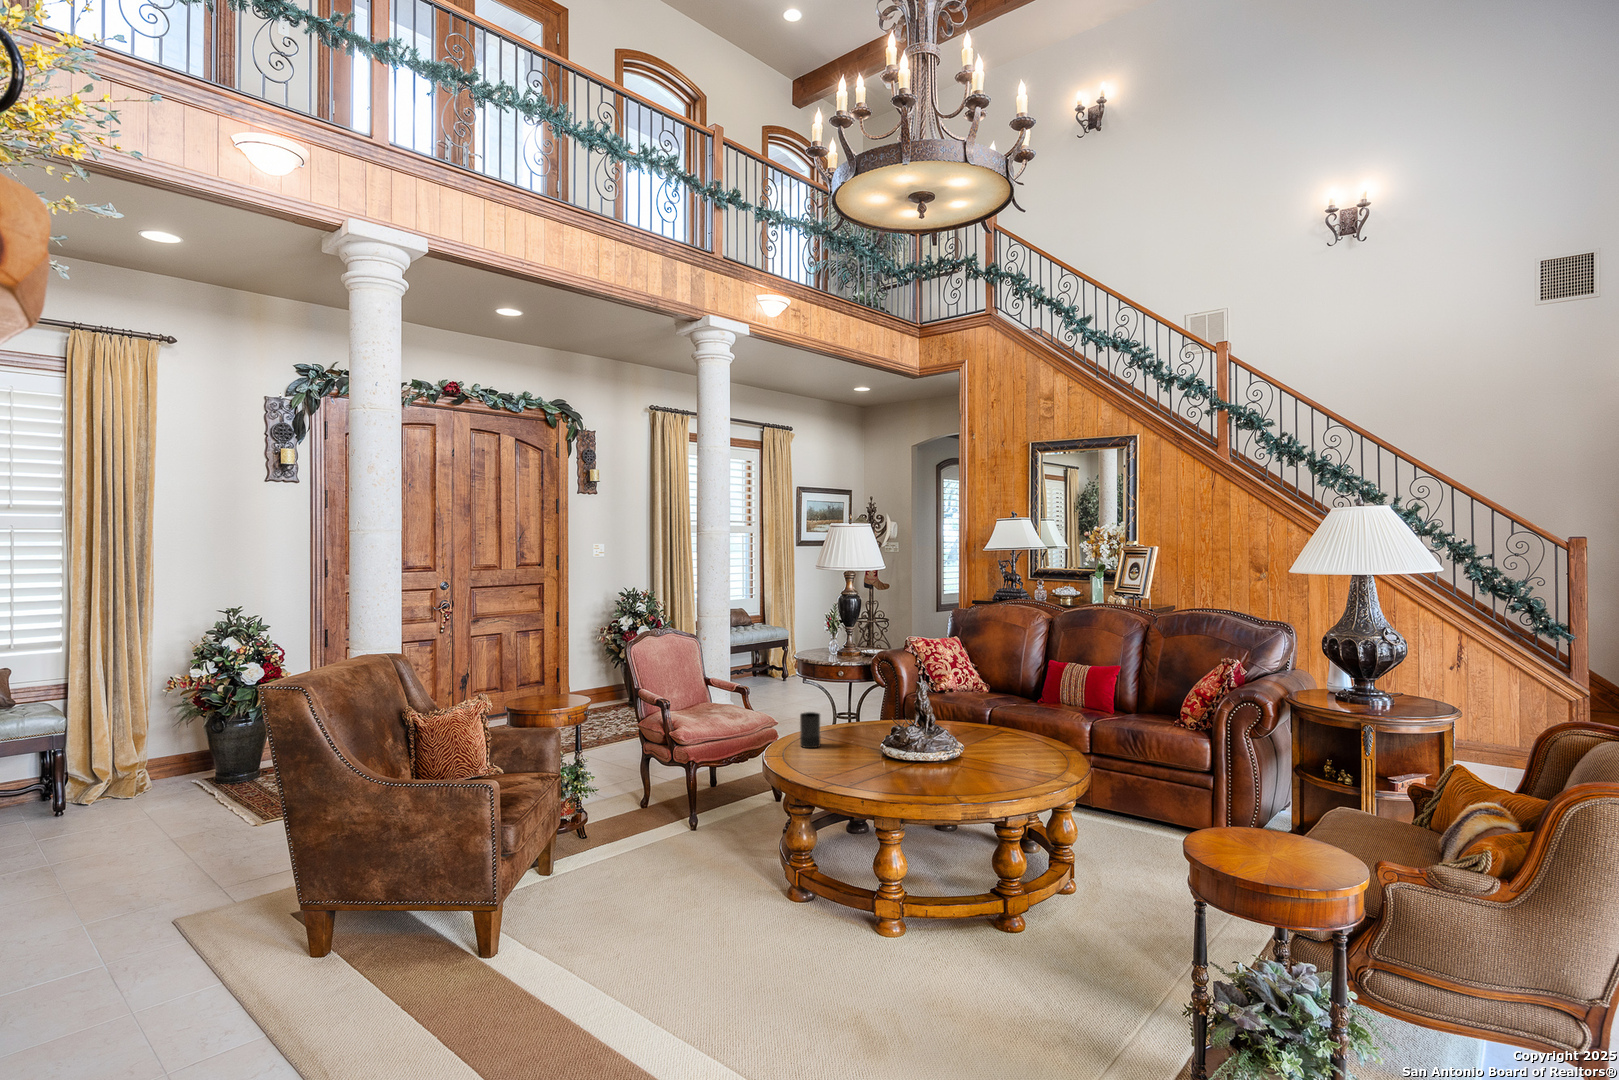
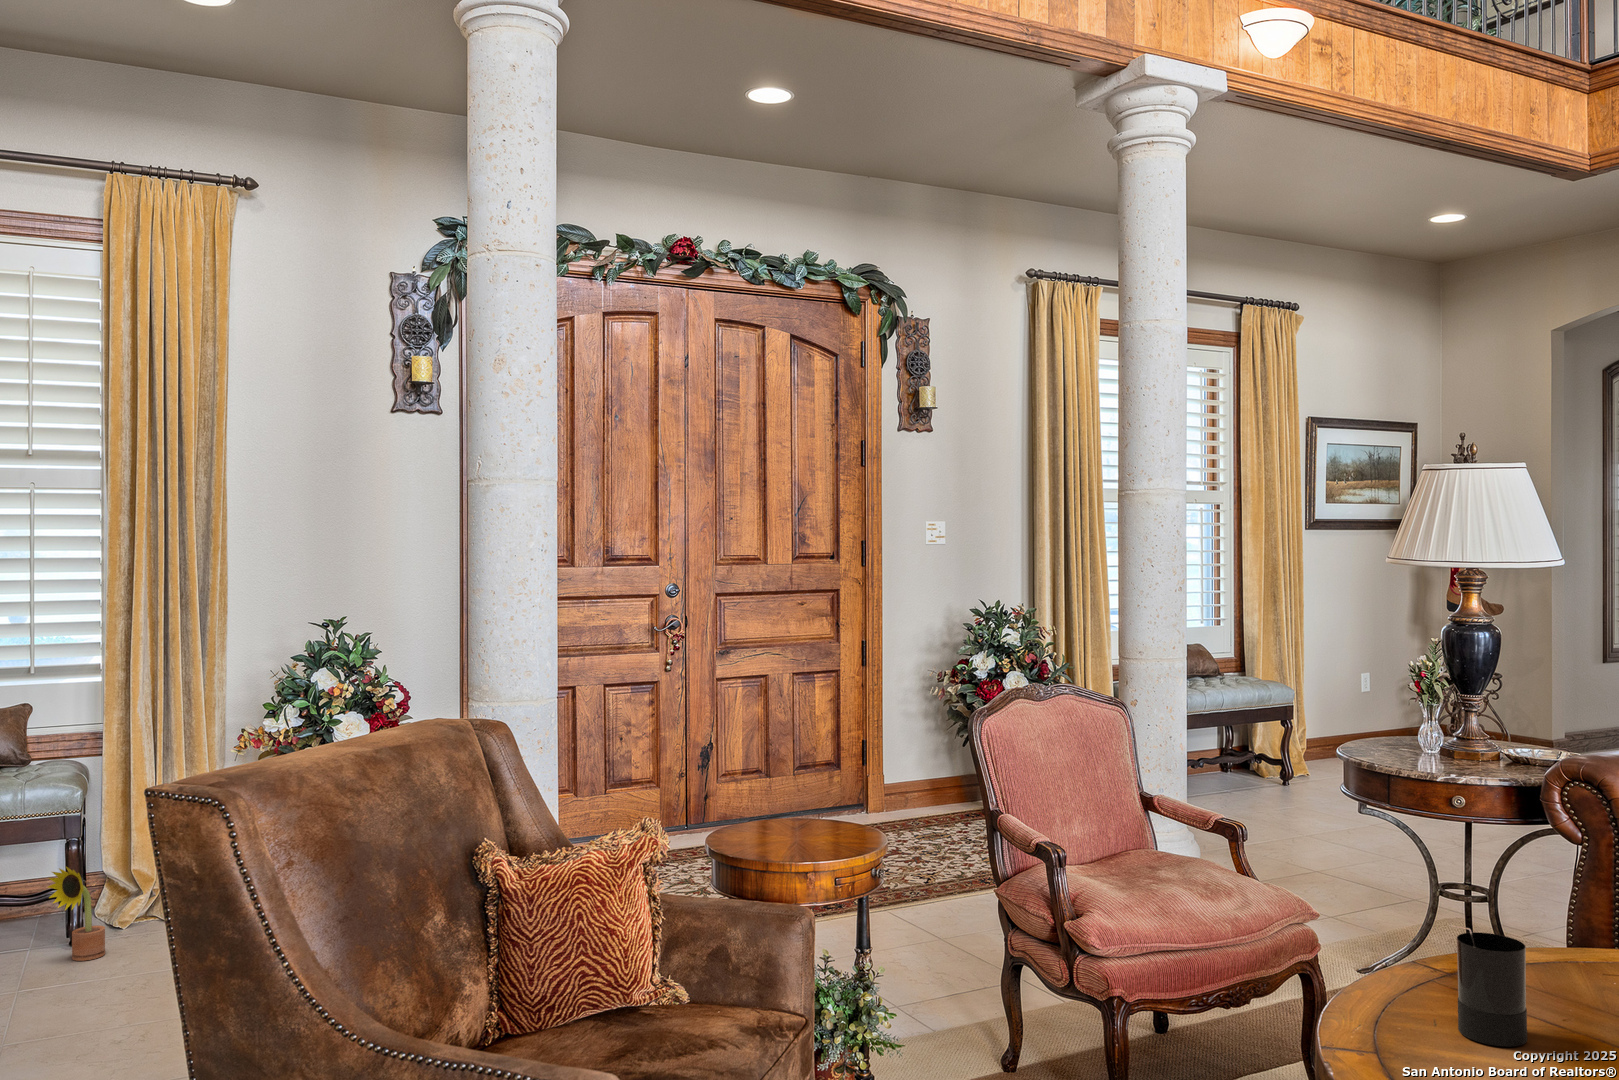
decorative plant: none [49,765,90,822] -> present [48,867,105,961]

